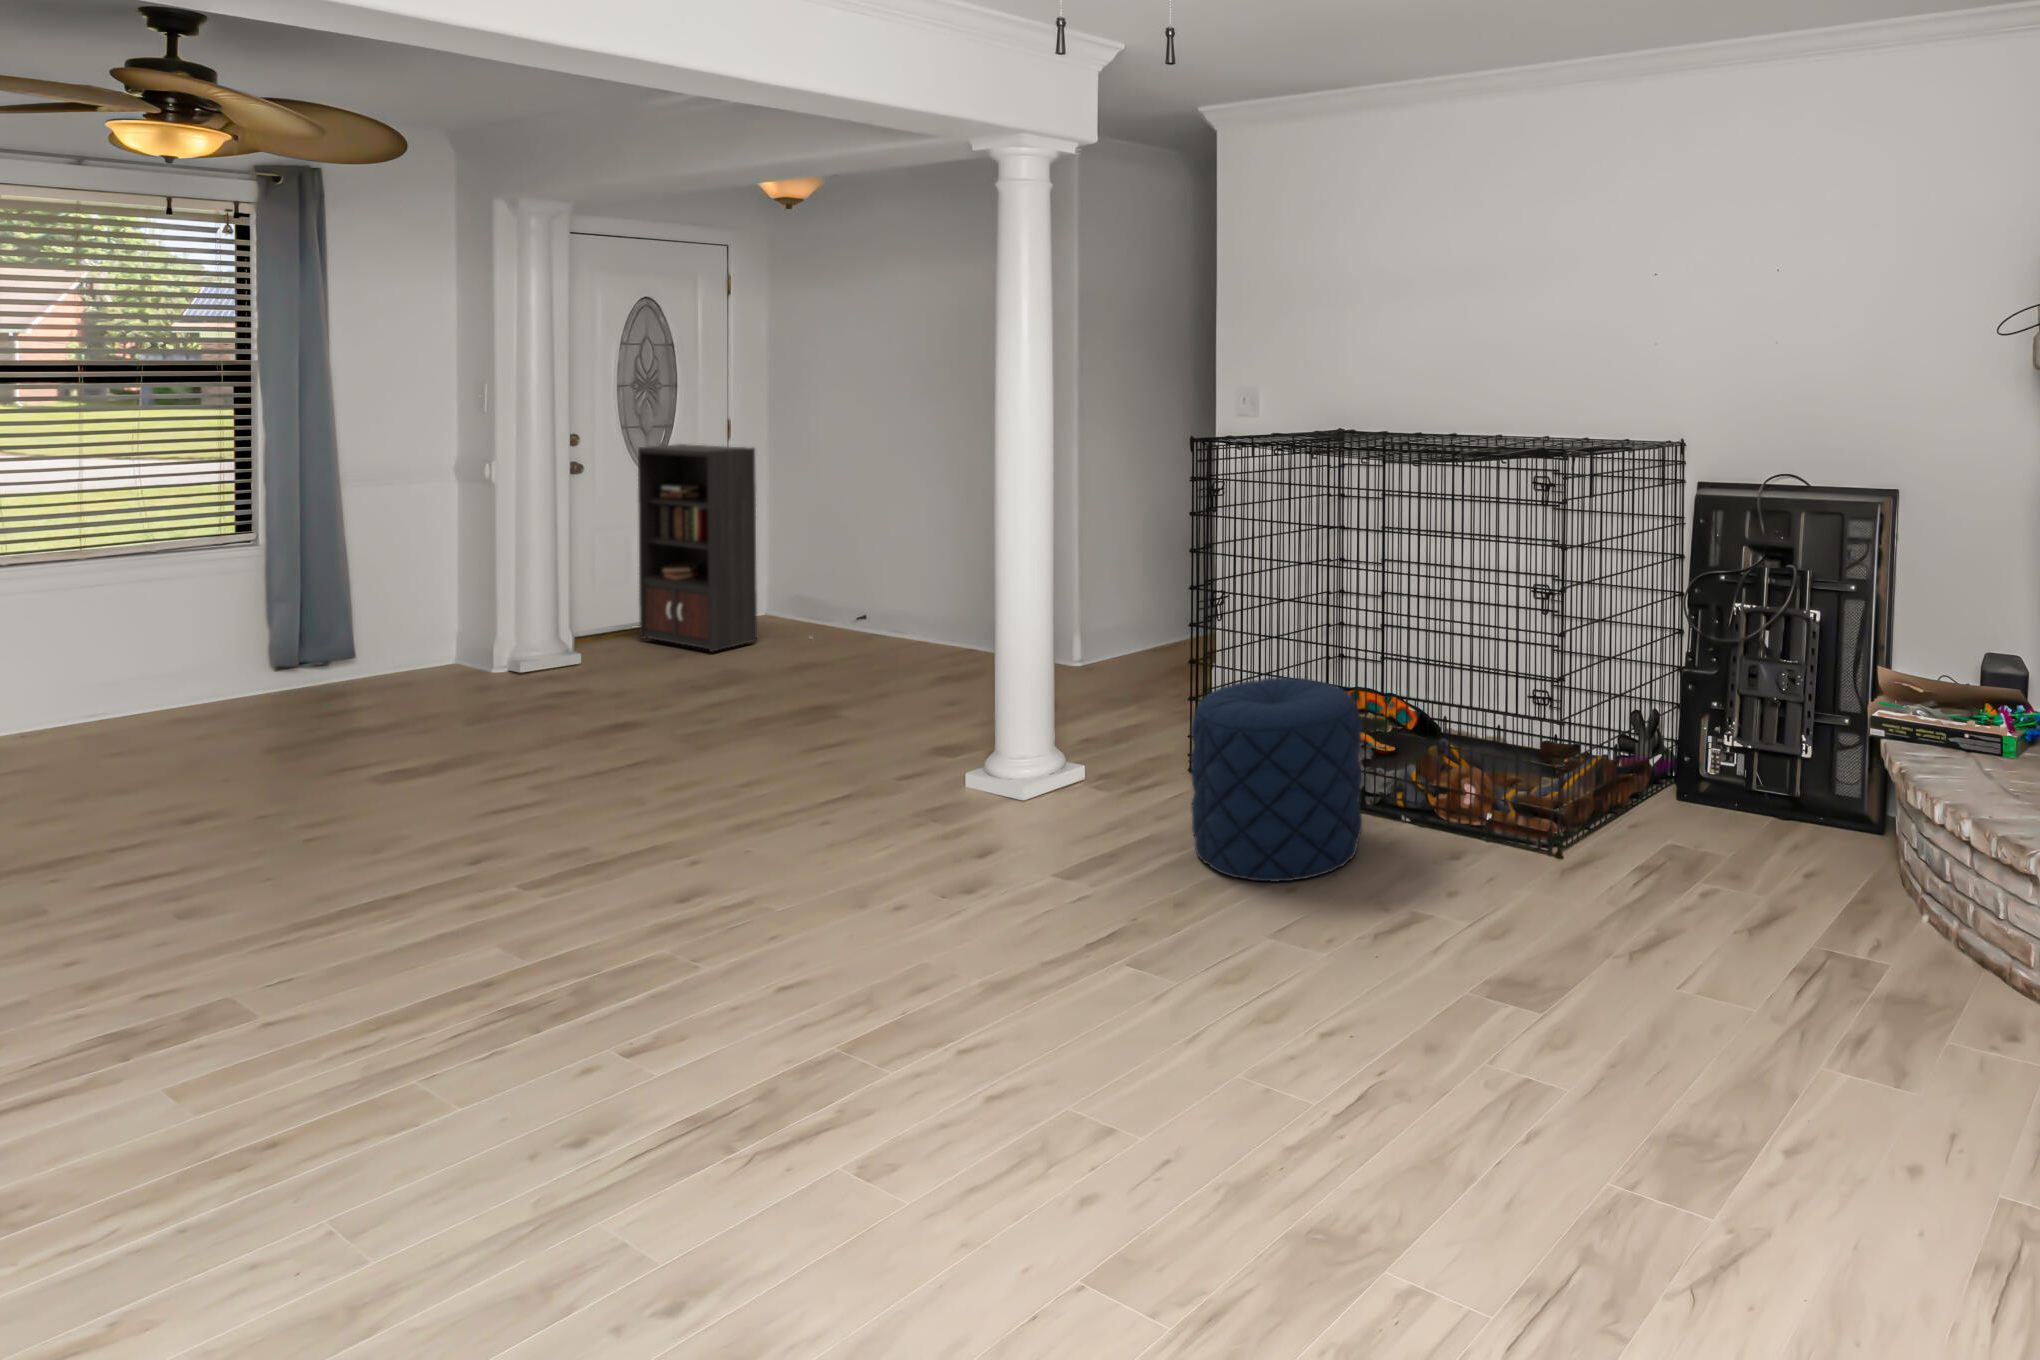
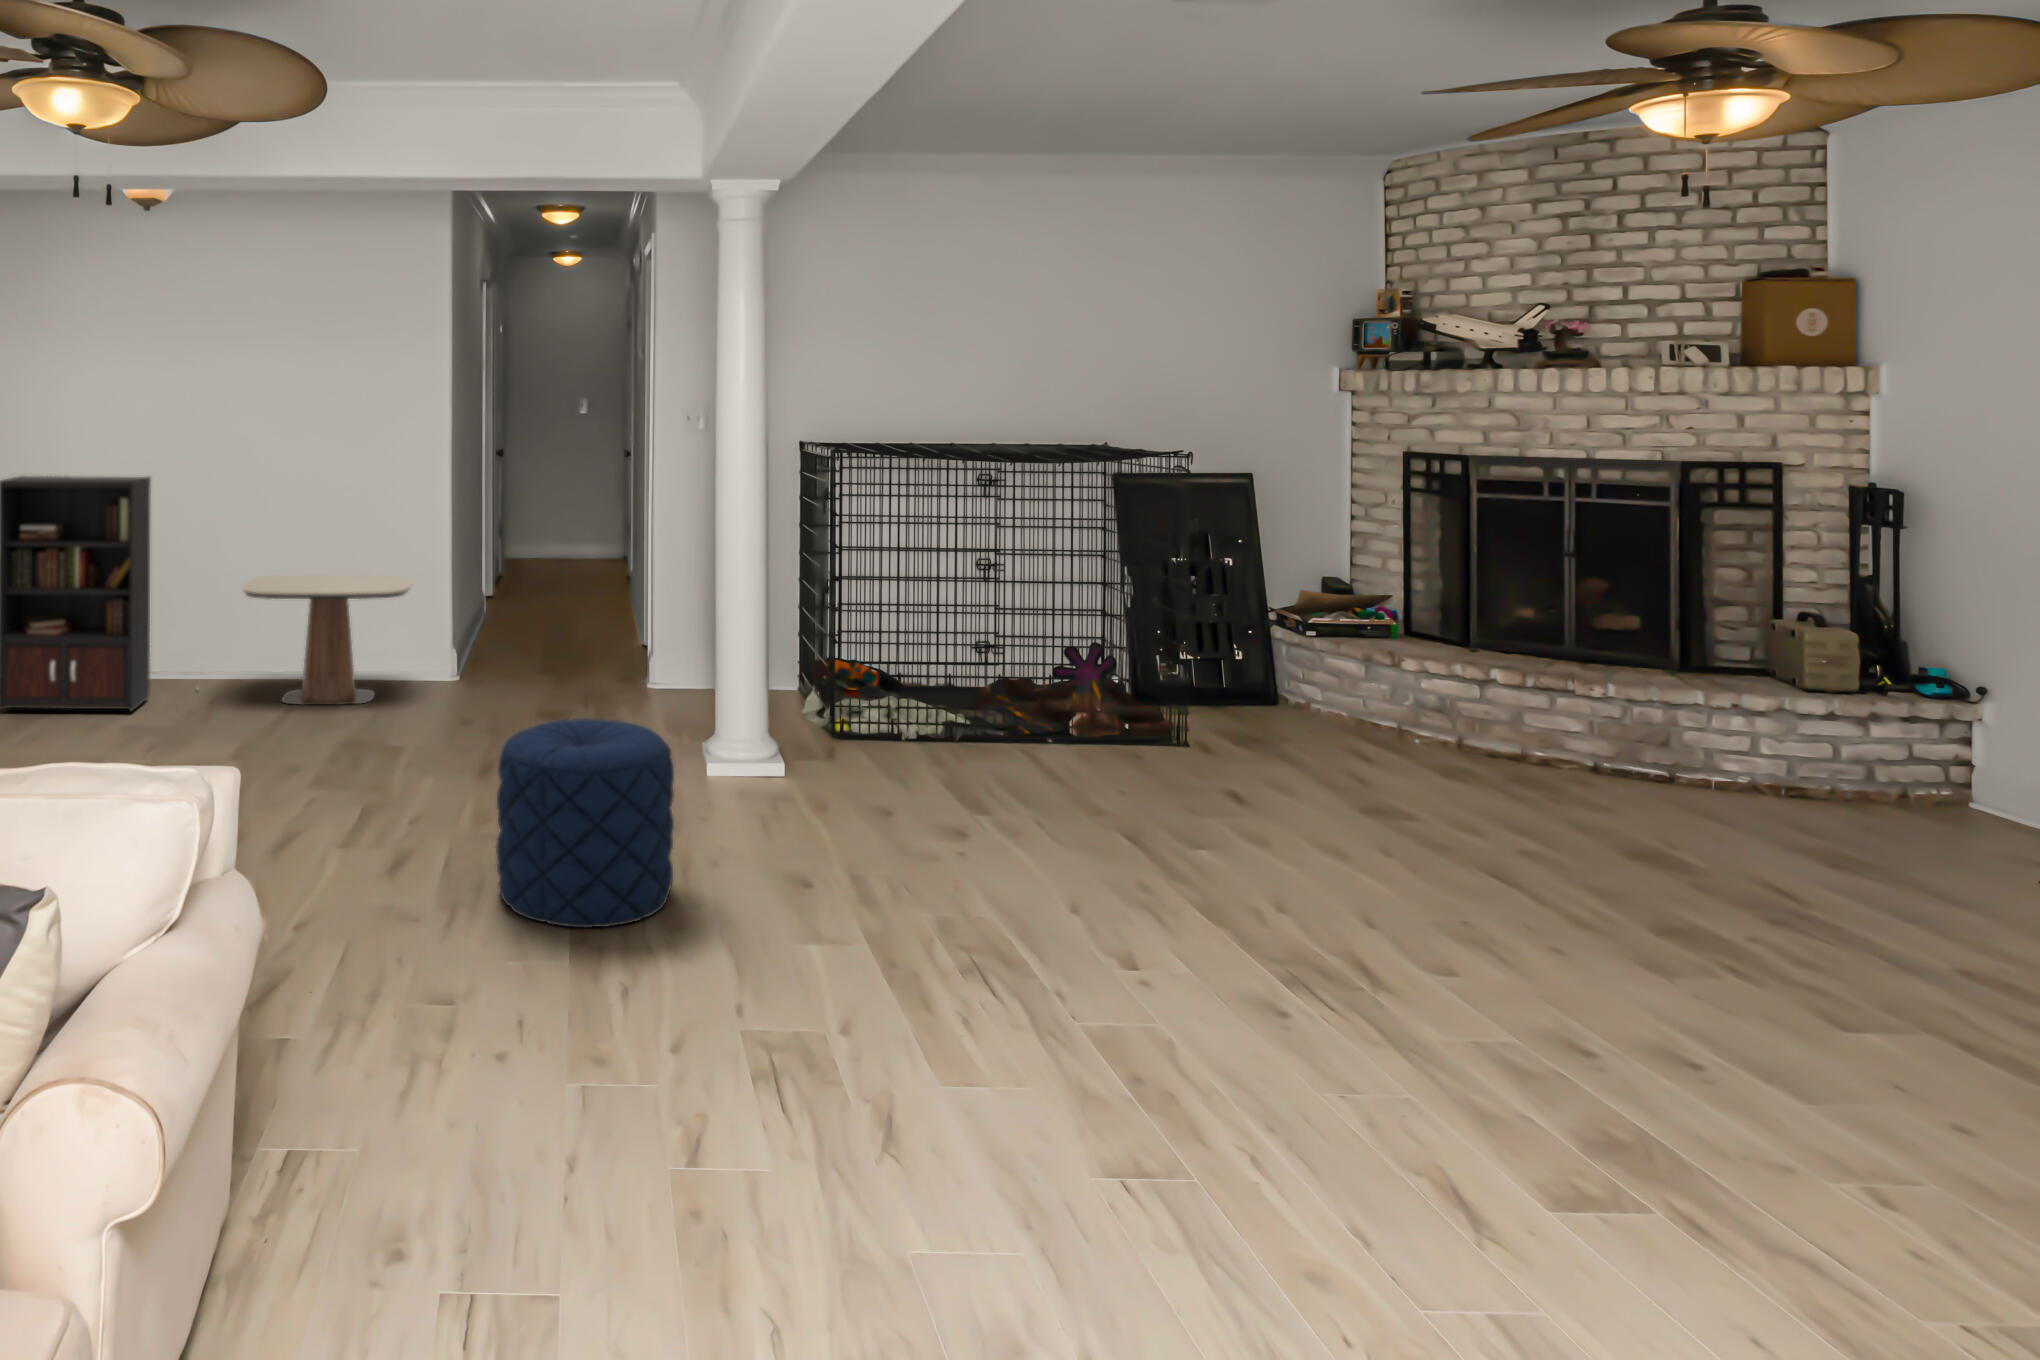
side table: none [794,541,961,667] -> present [243,575,412,705]
pouf: present [1191,677,1362,881] -> present [496,718,674,928]

